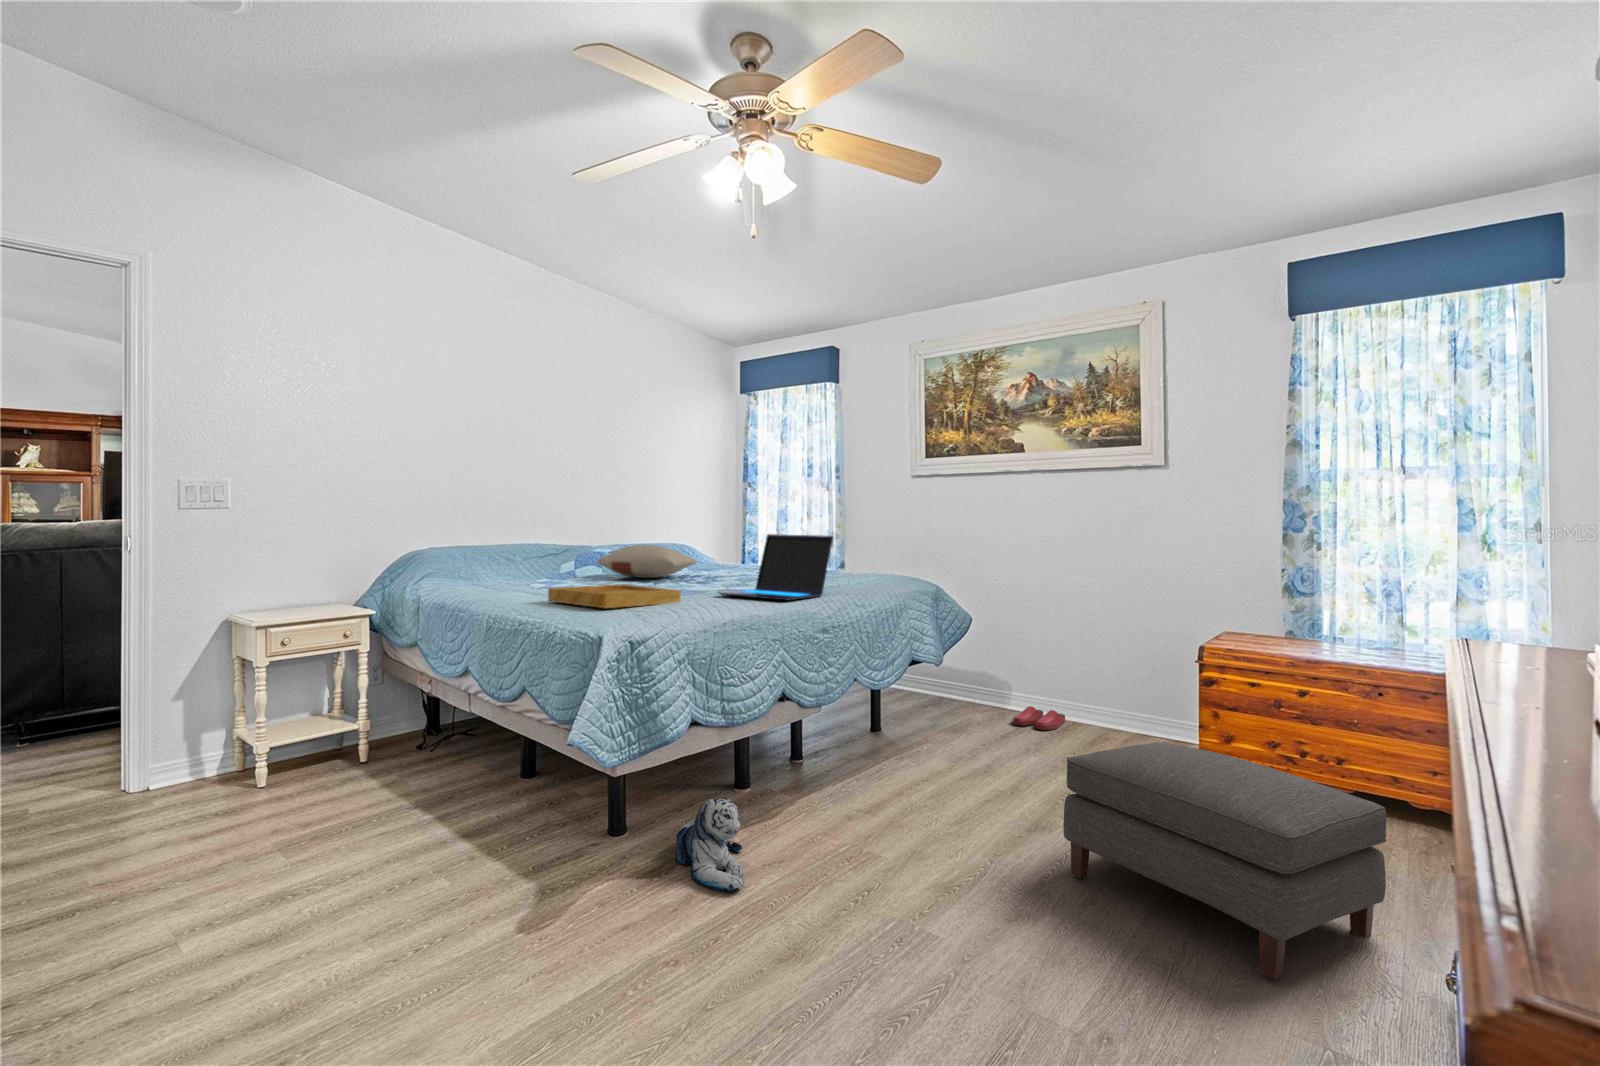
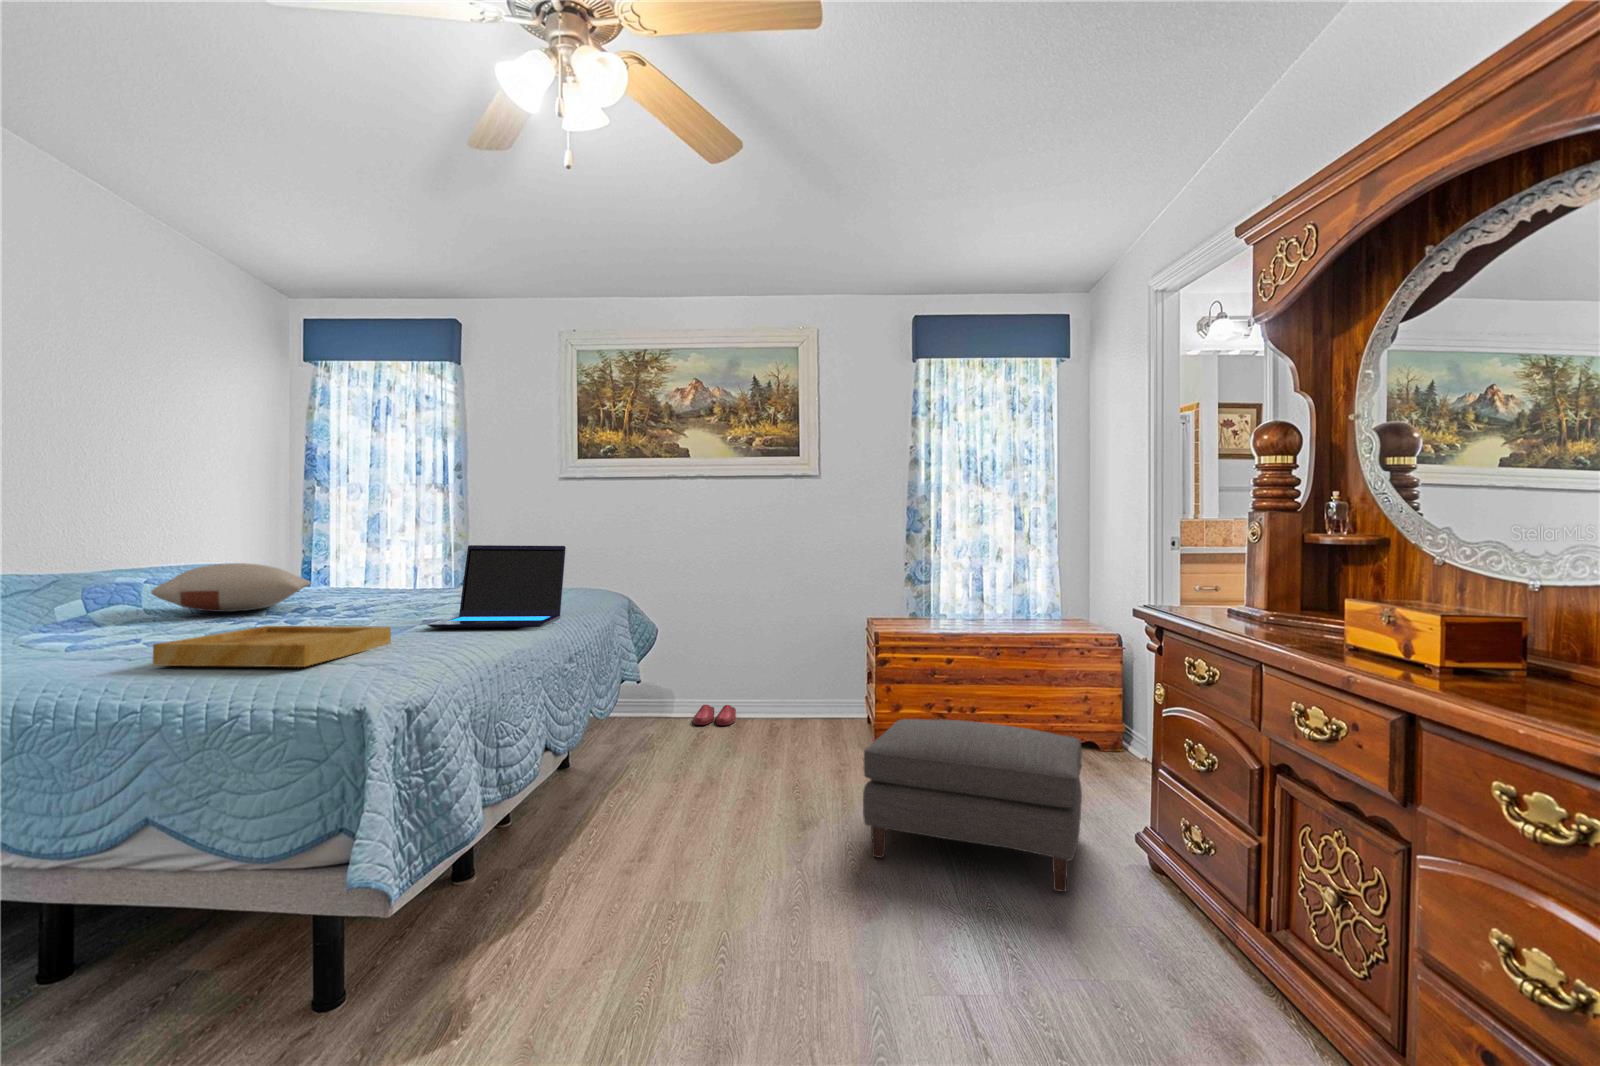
plush toy: present [675,798,744,892] -> none [452,891,594,1016]

